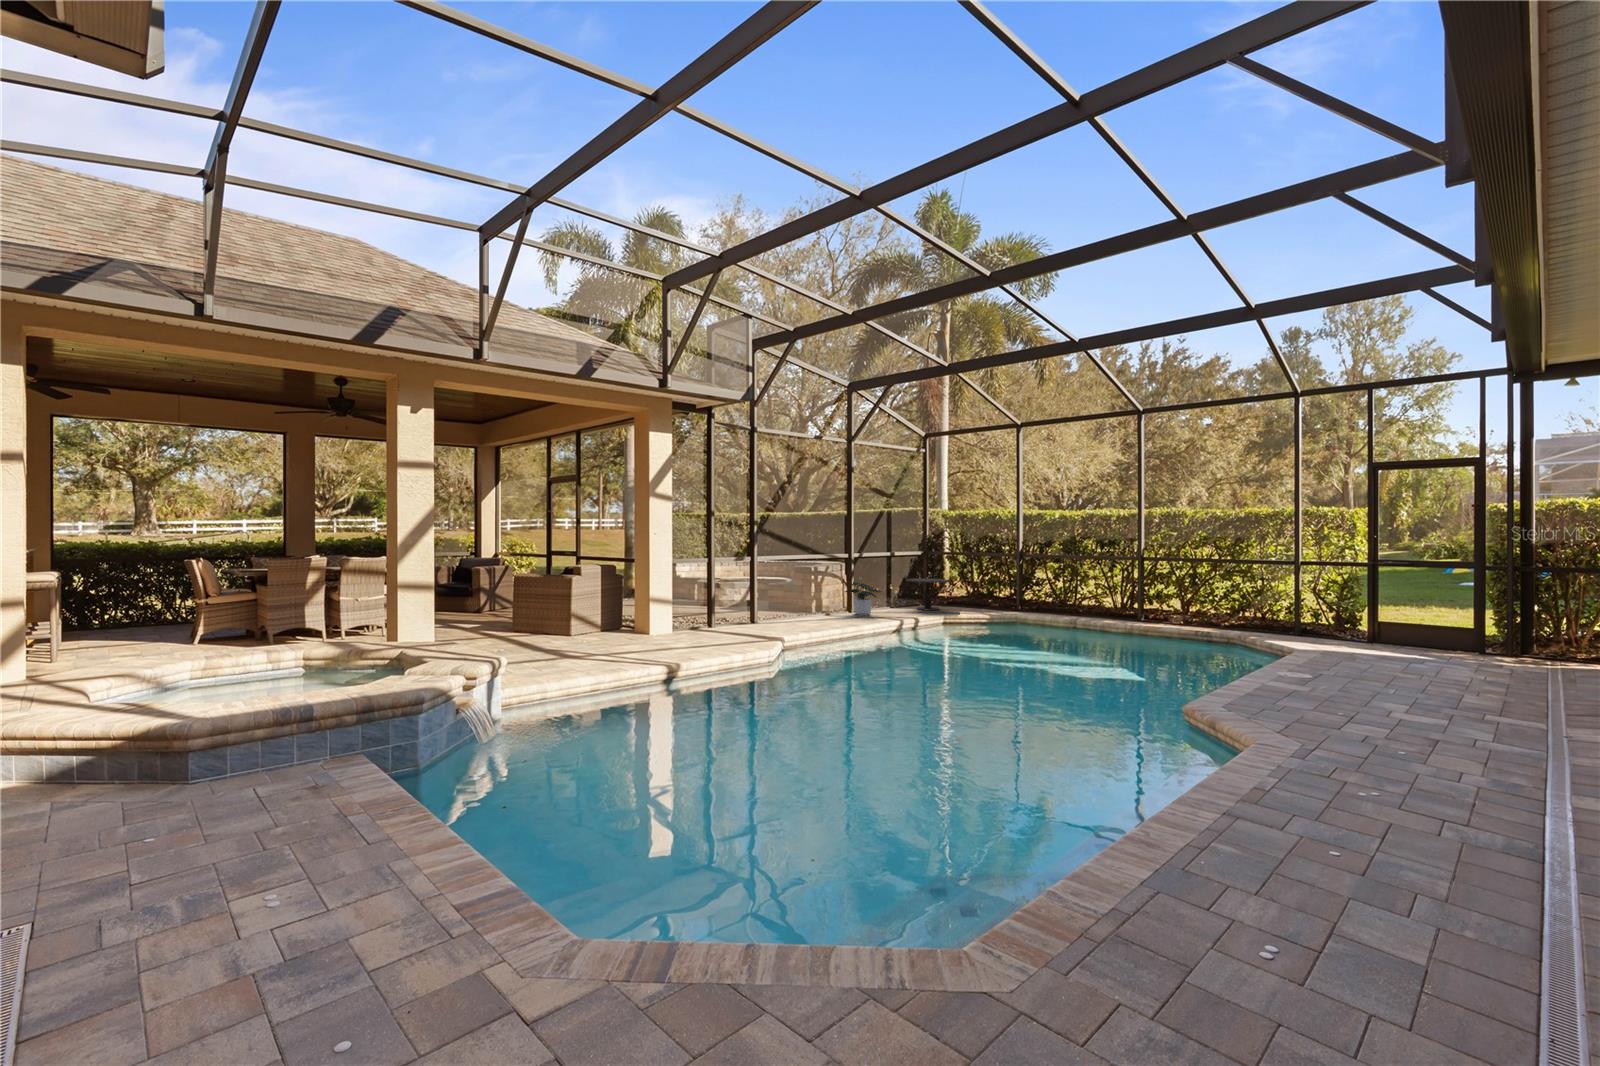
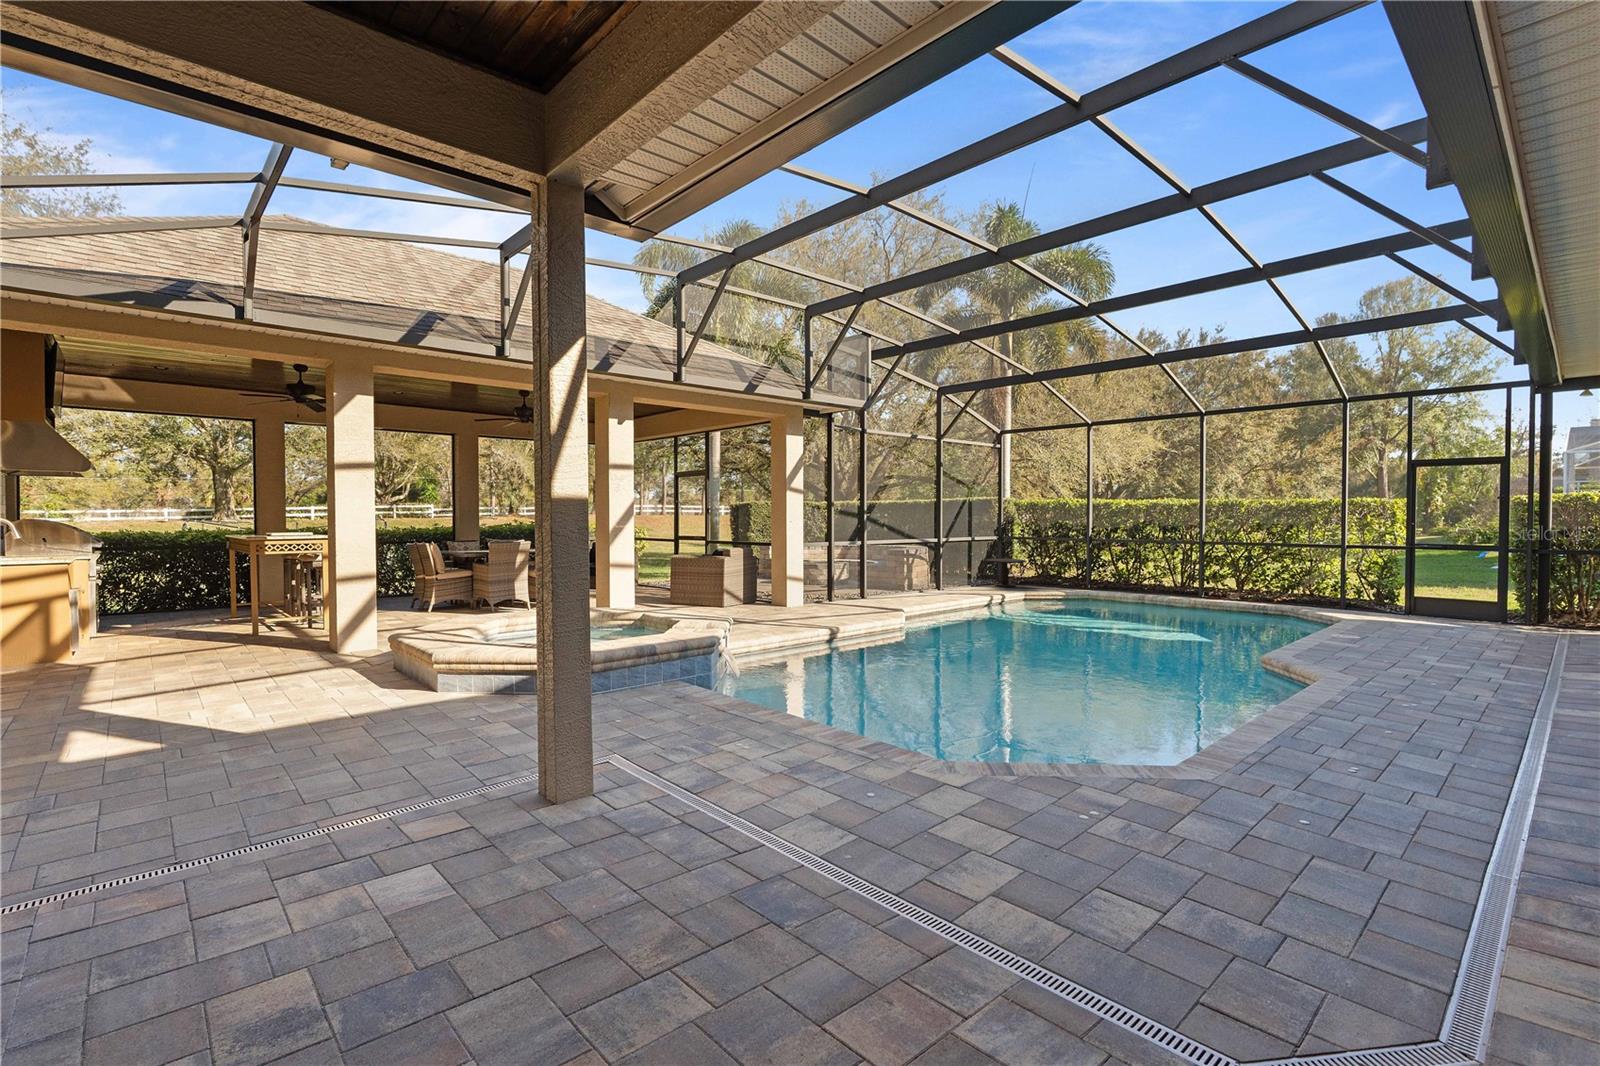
potted plant: present [845,582,881,615] -> none [935,562,968,591]

